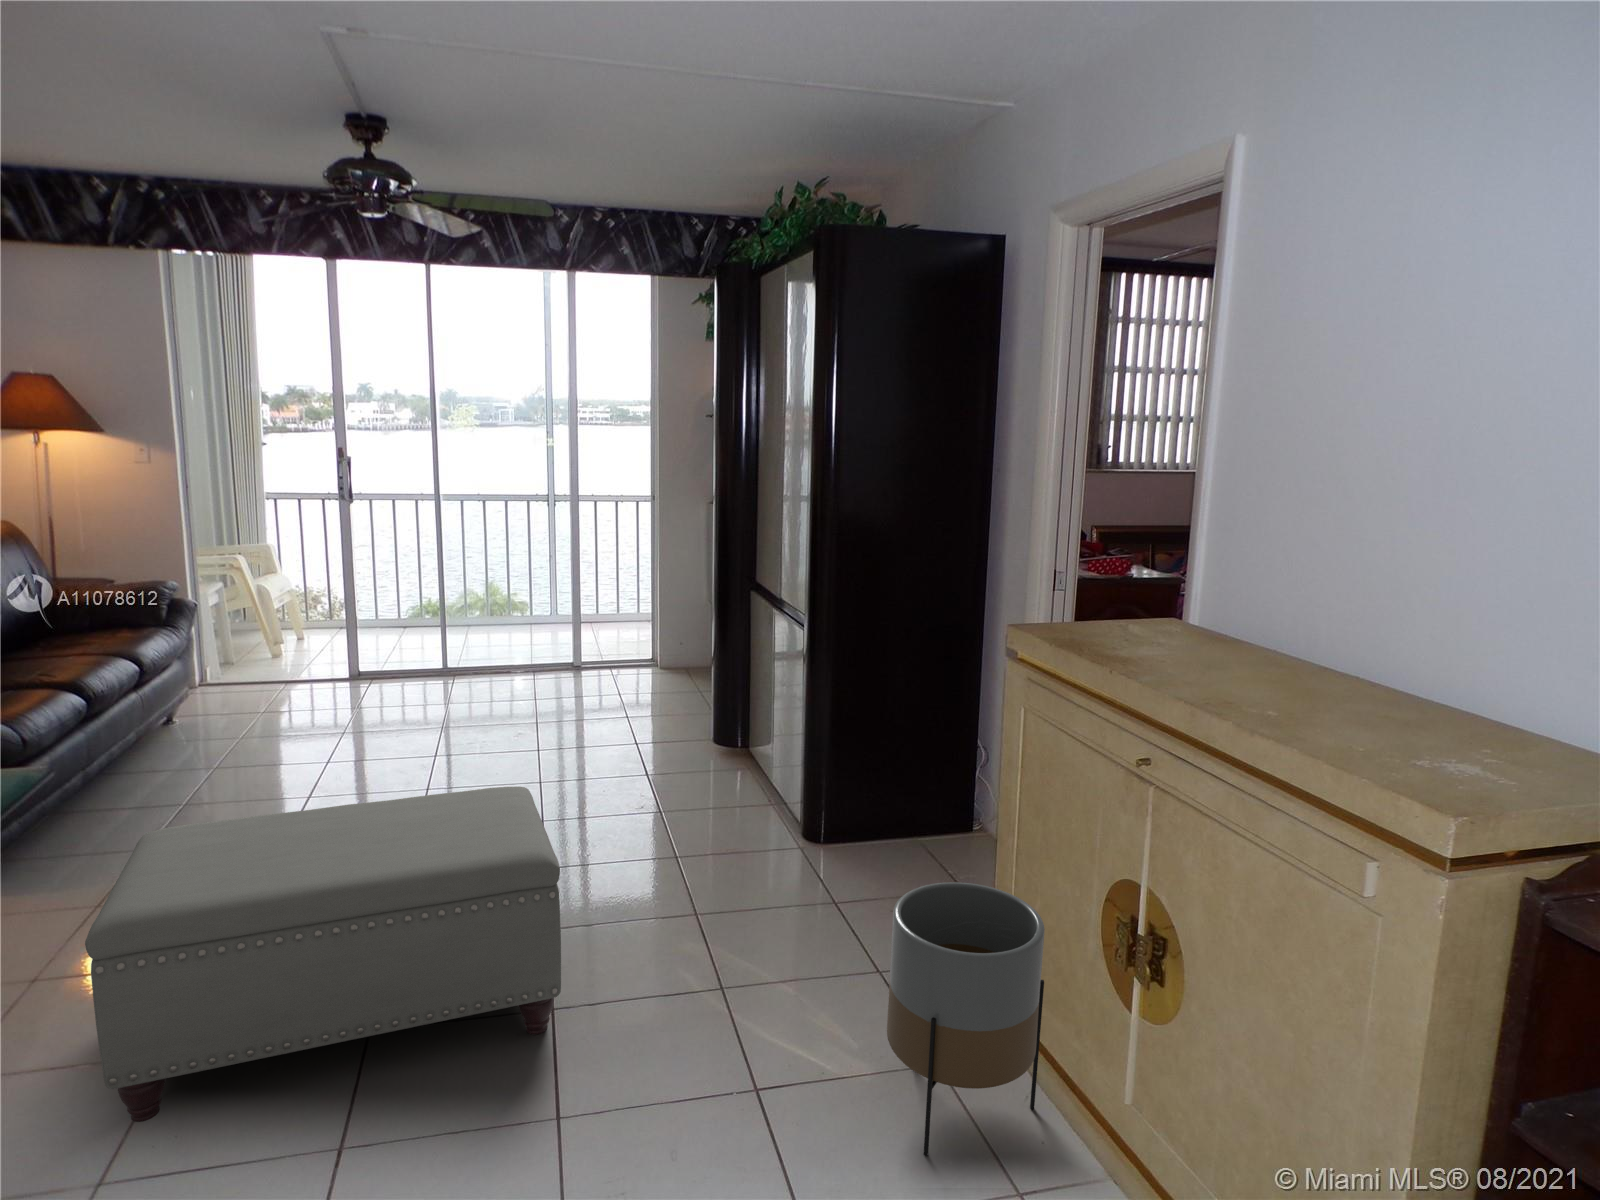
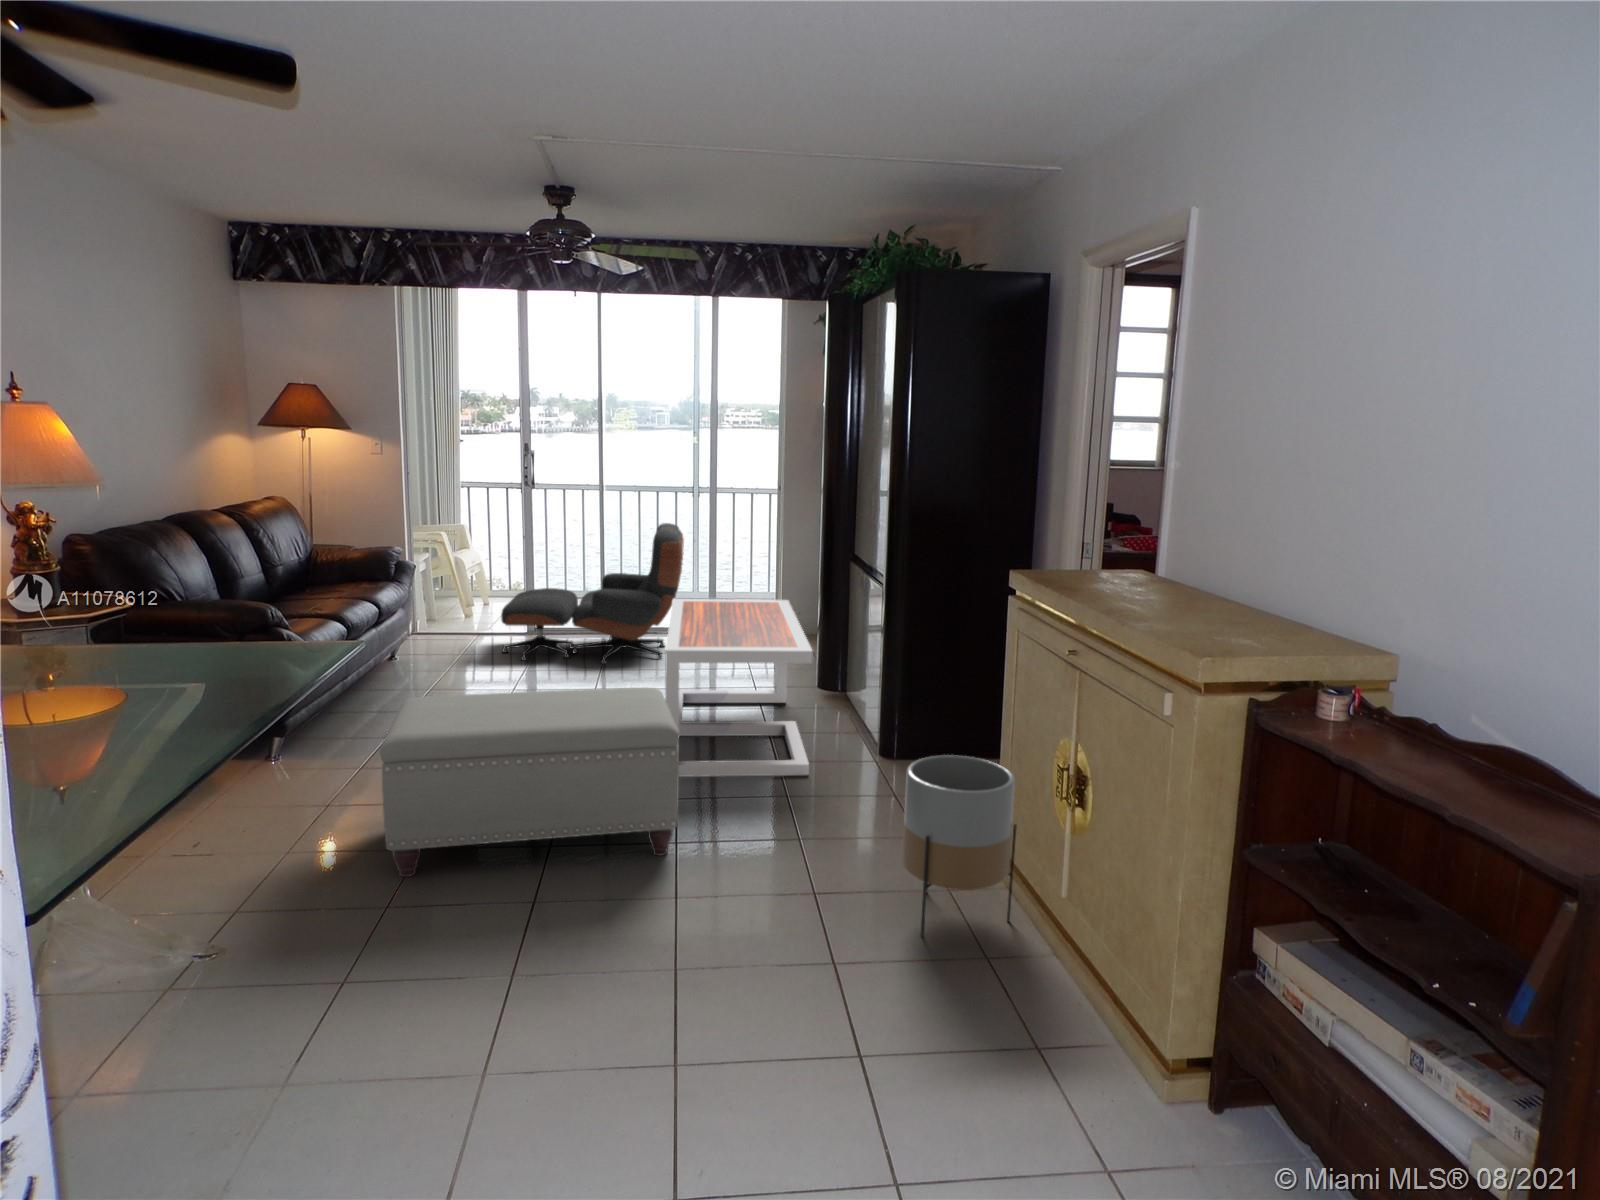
lounge chair: none [313,541,542,717] -> present [501,523,684,664]
coffee table: none [531,637,724,891] -> present [665,599,813,777]

